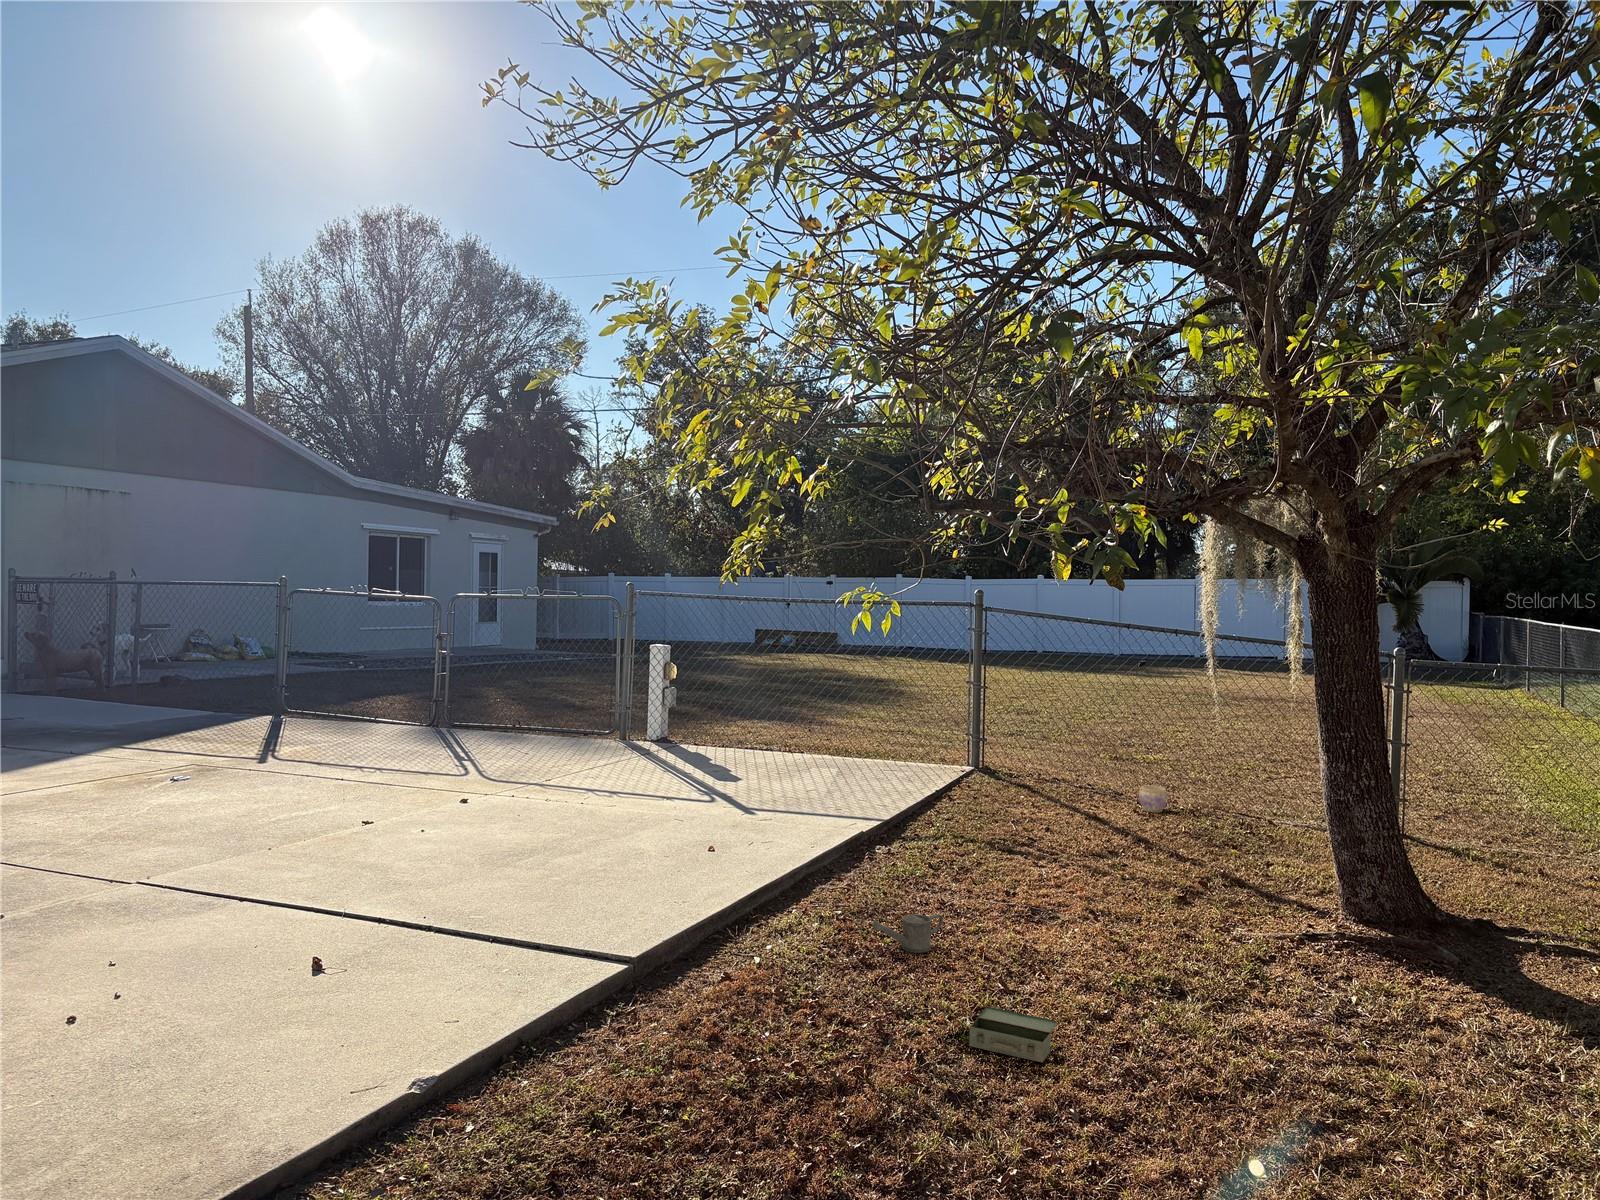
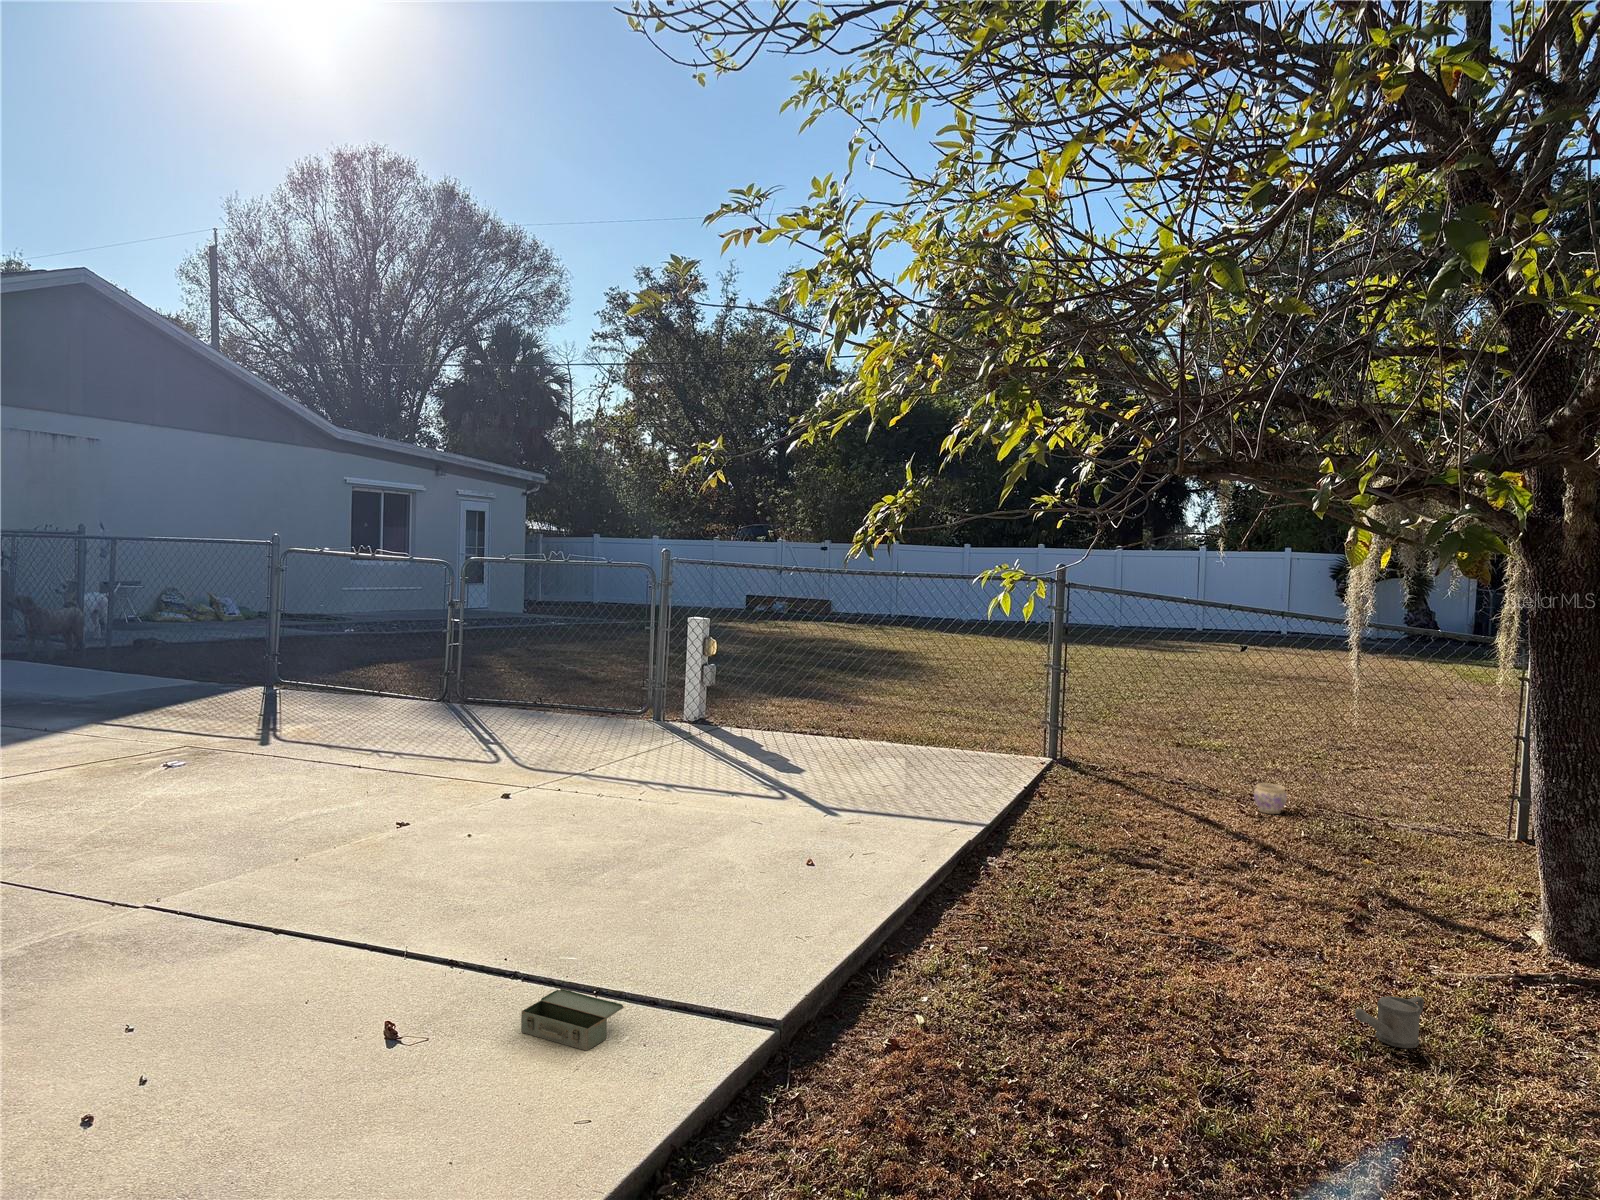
watering can: present [873,914,943,953] -> present [1355,996,1424,1048]
toolbox: present [969,1007,1058,1062] -> present [521,989,624,1051]

